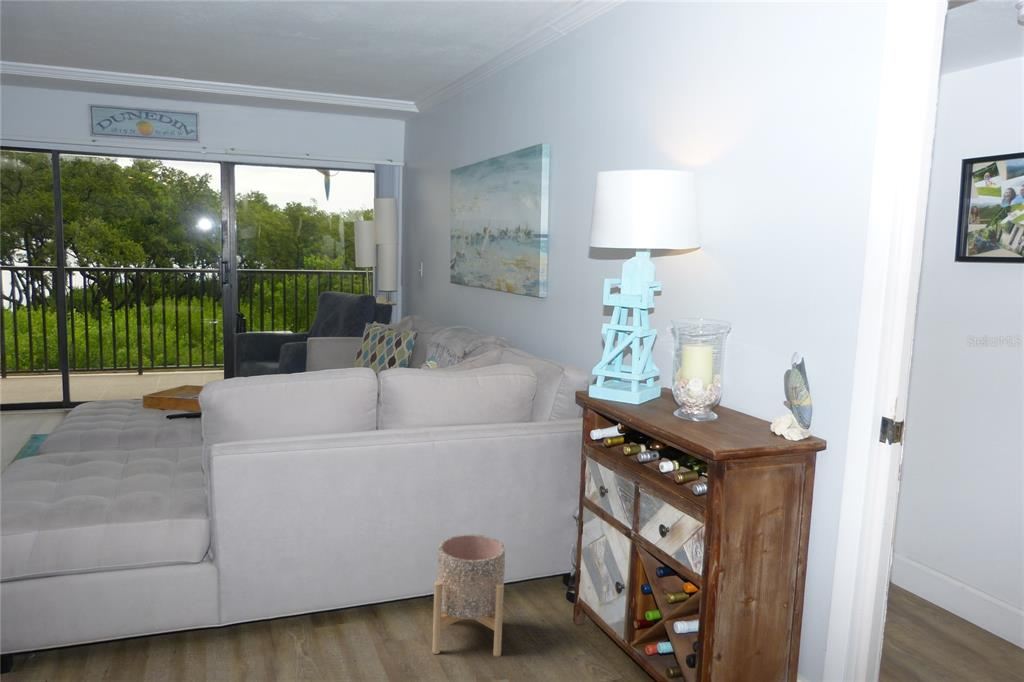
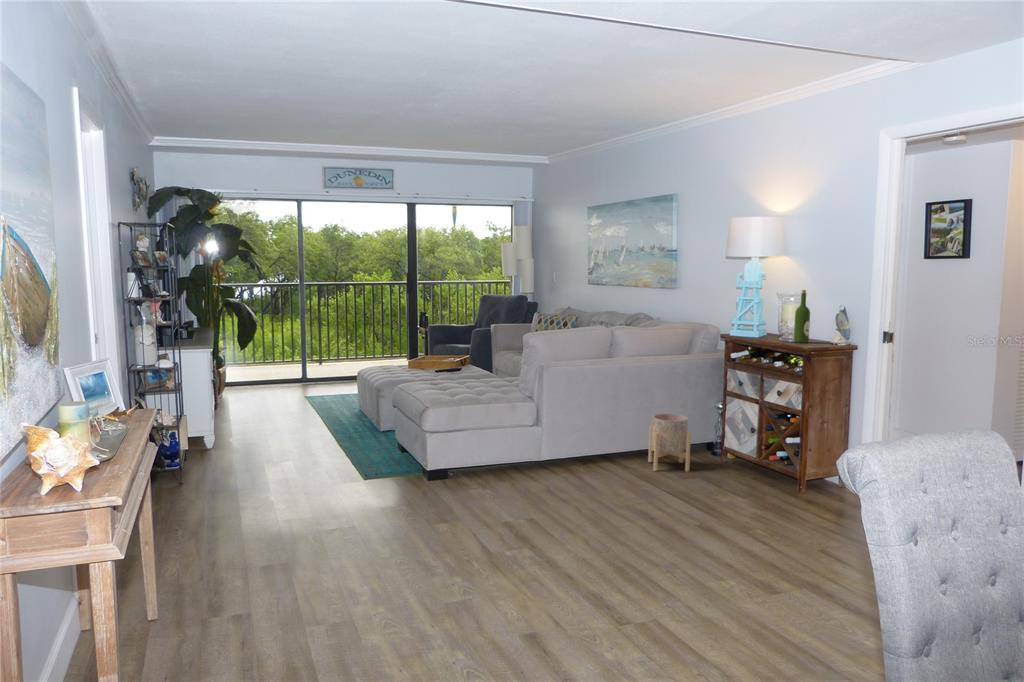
wine bottle: none [696,319,730,430] -> present [794,290,810,343]

